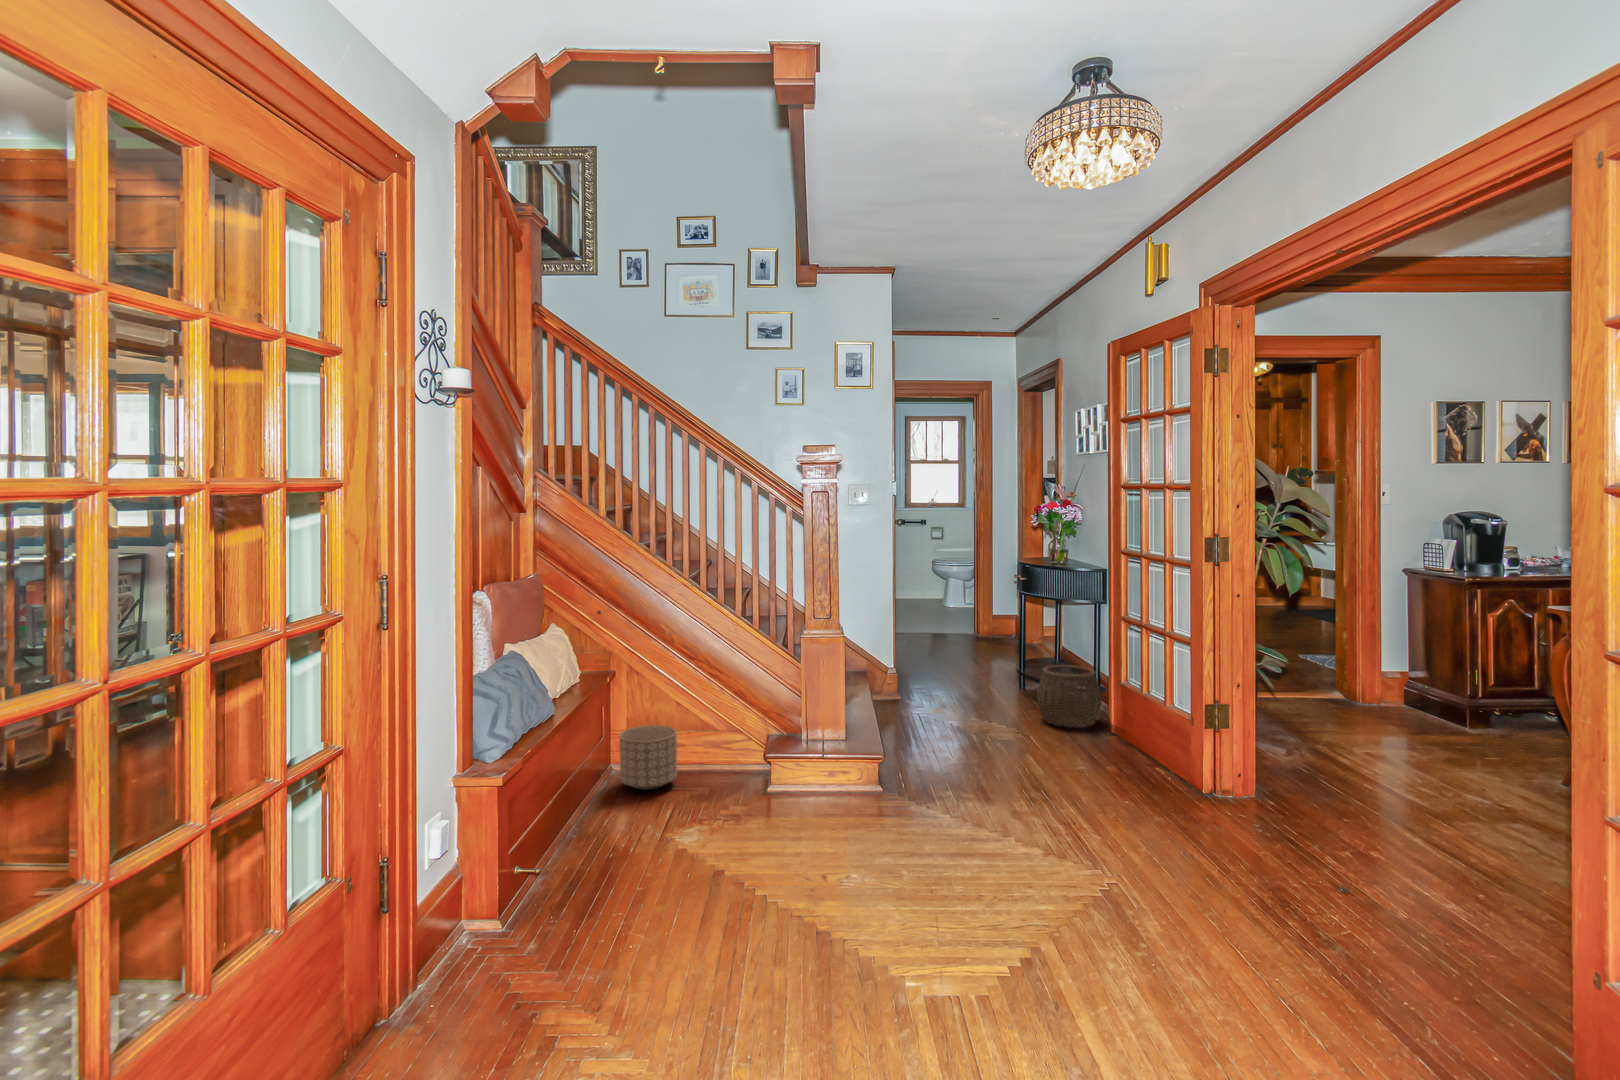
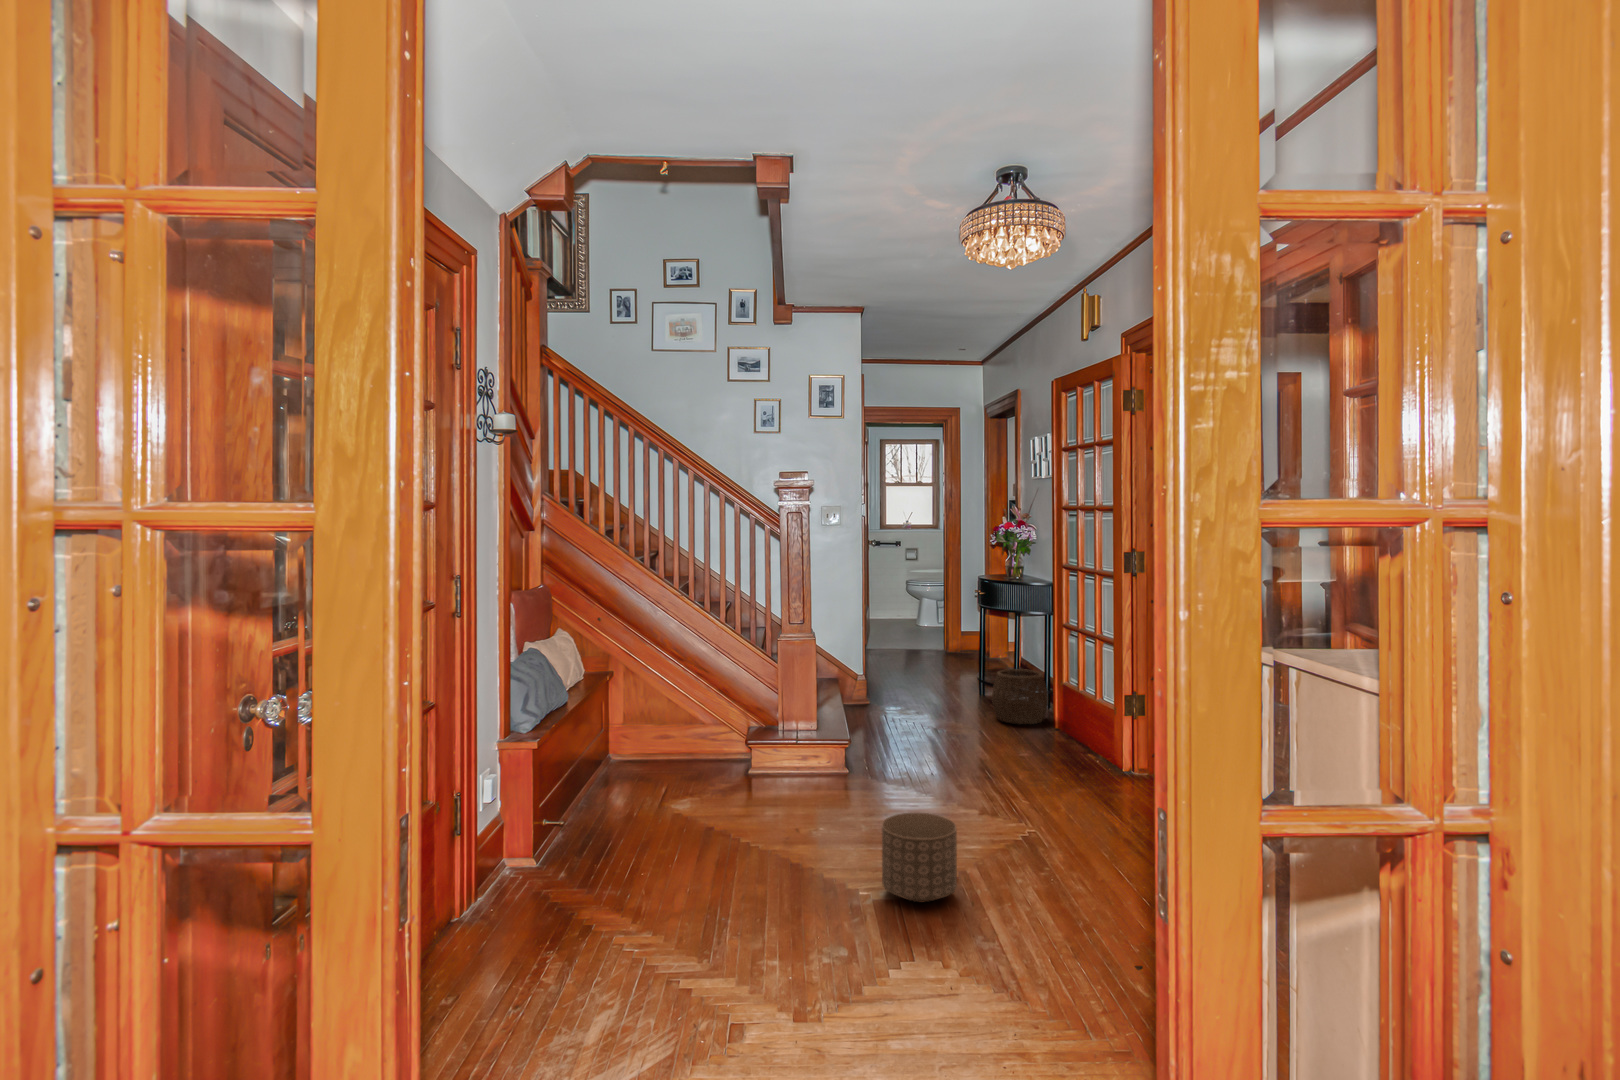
planter: present [619,725,677,790] -> present [882,813,957,902]

